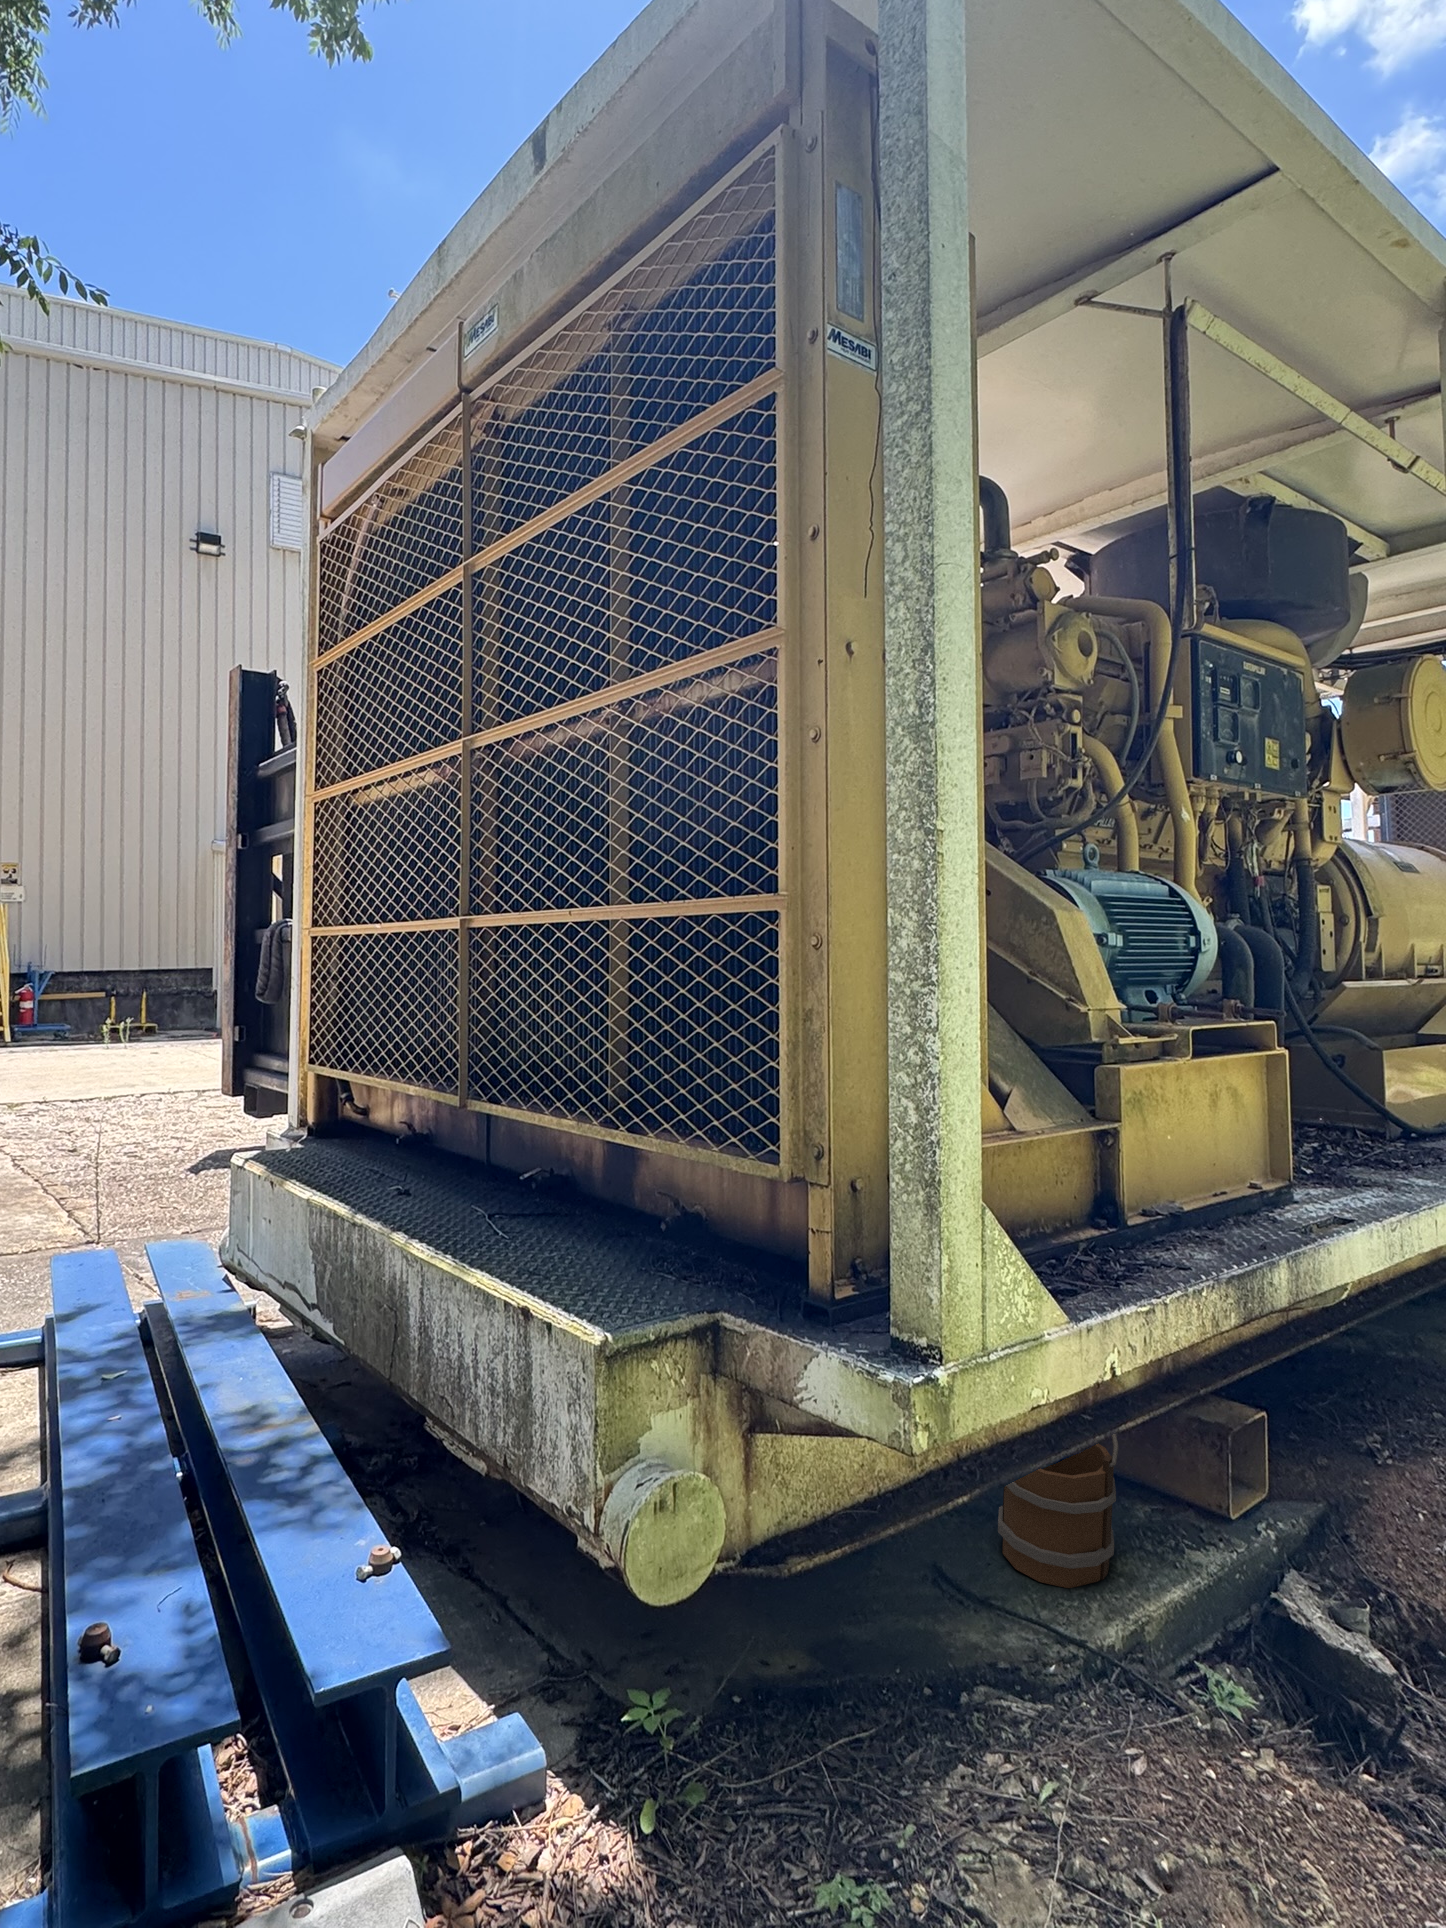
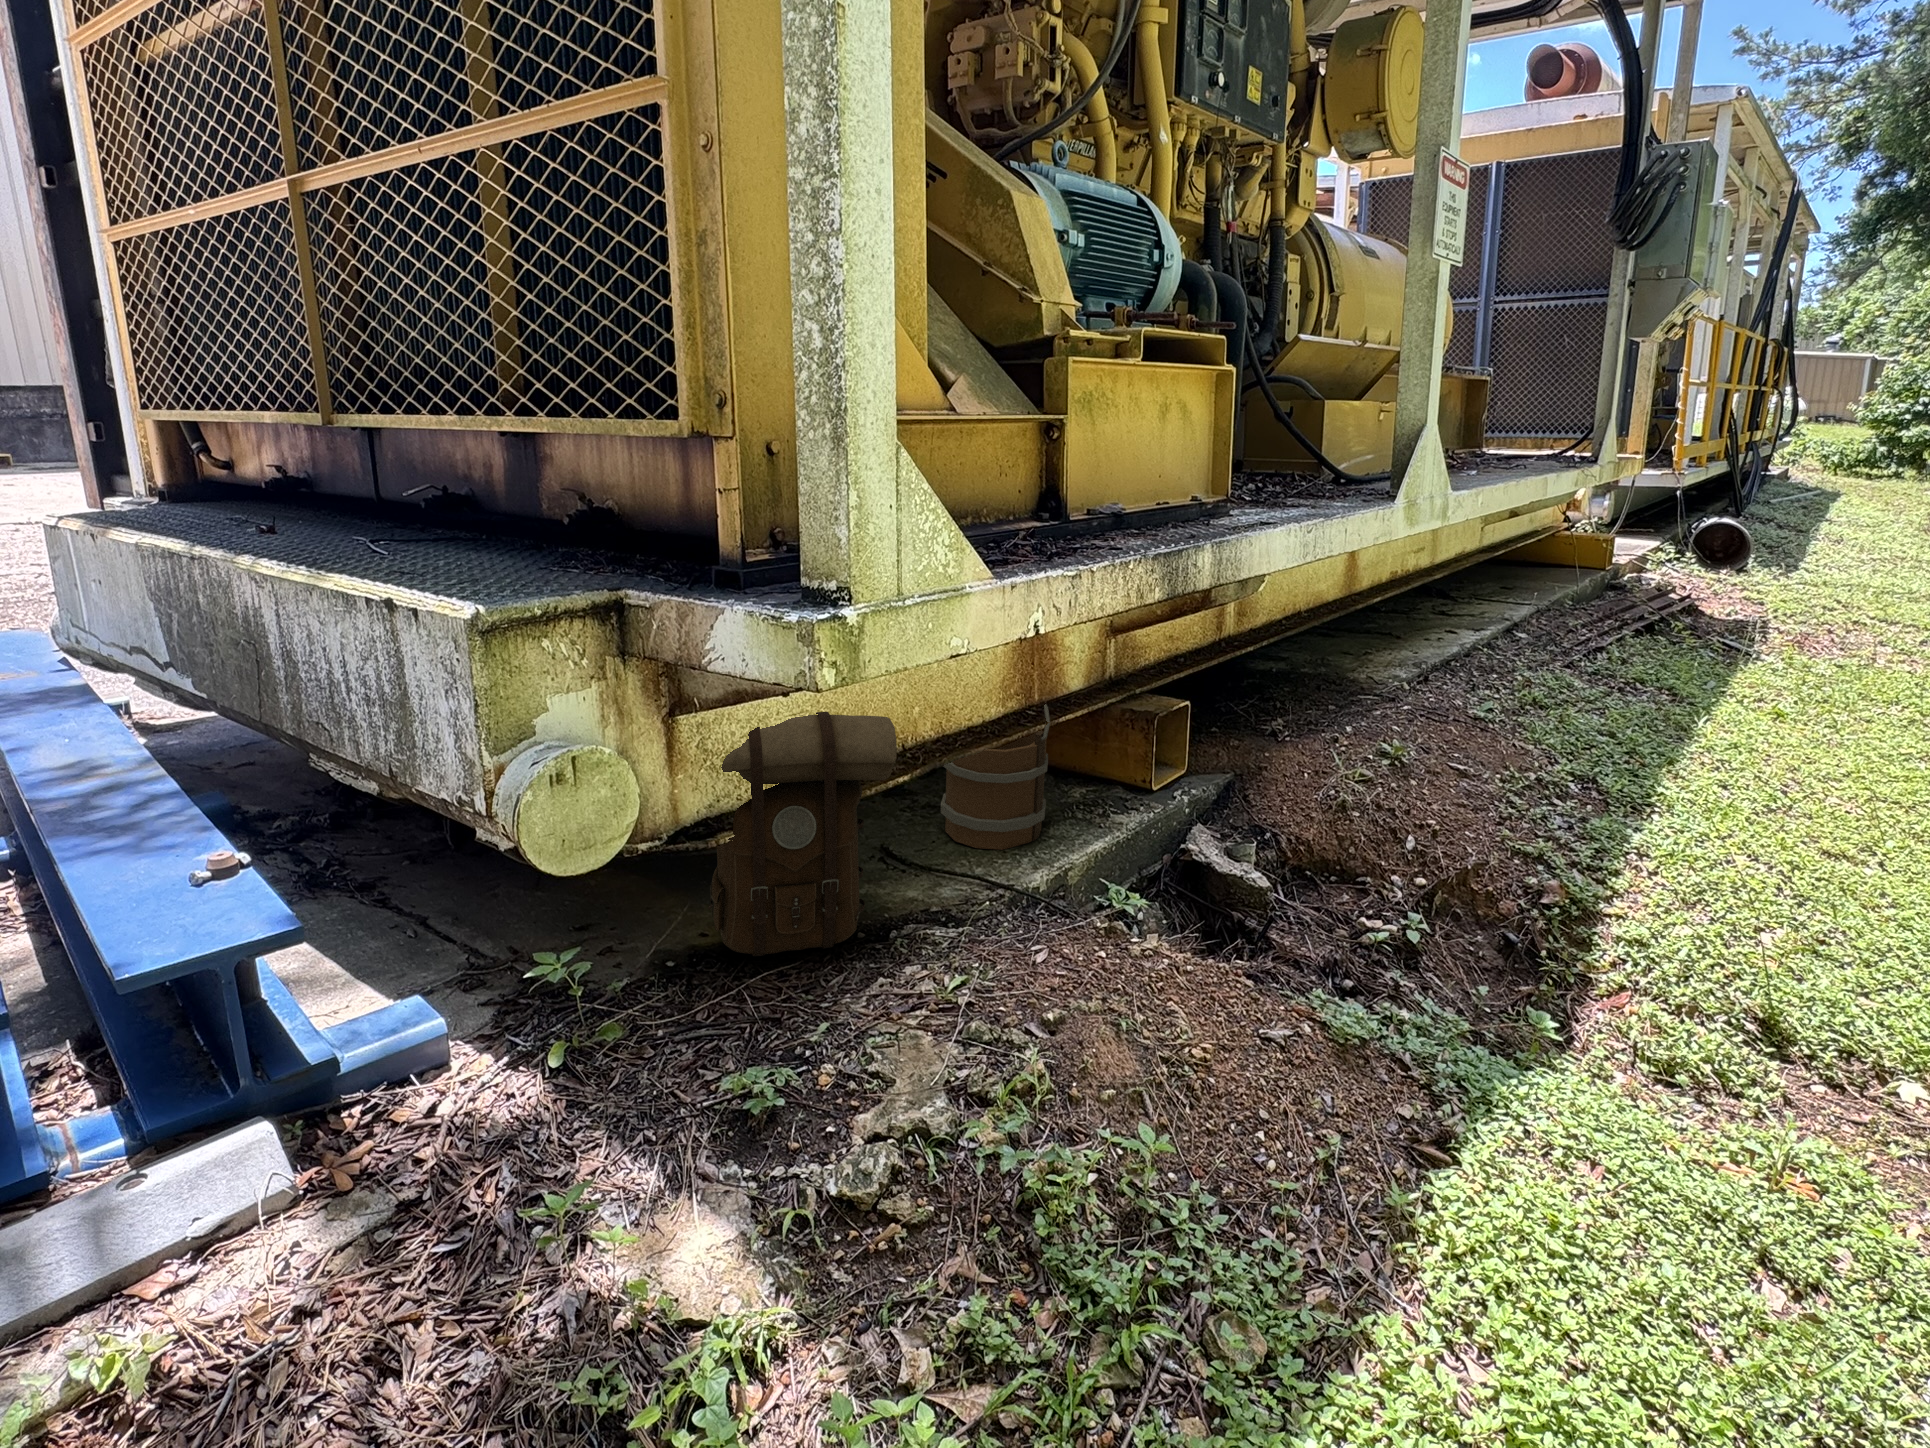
backpack: none [763,1443,979,1707] -> present [707,712,897,956]

